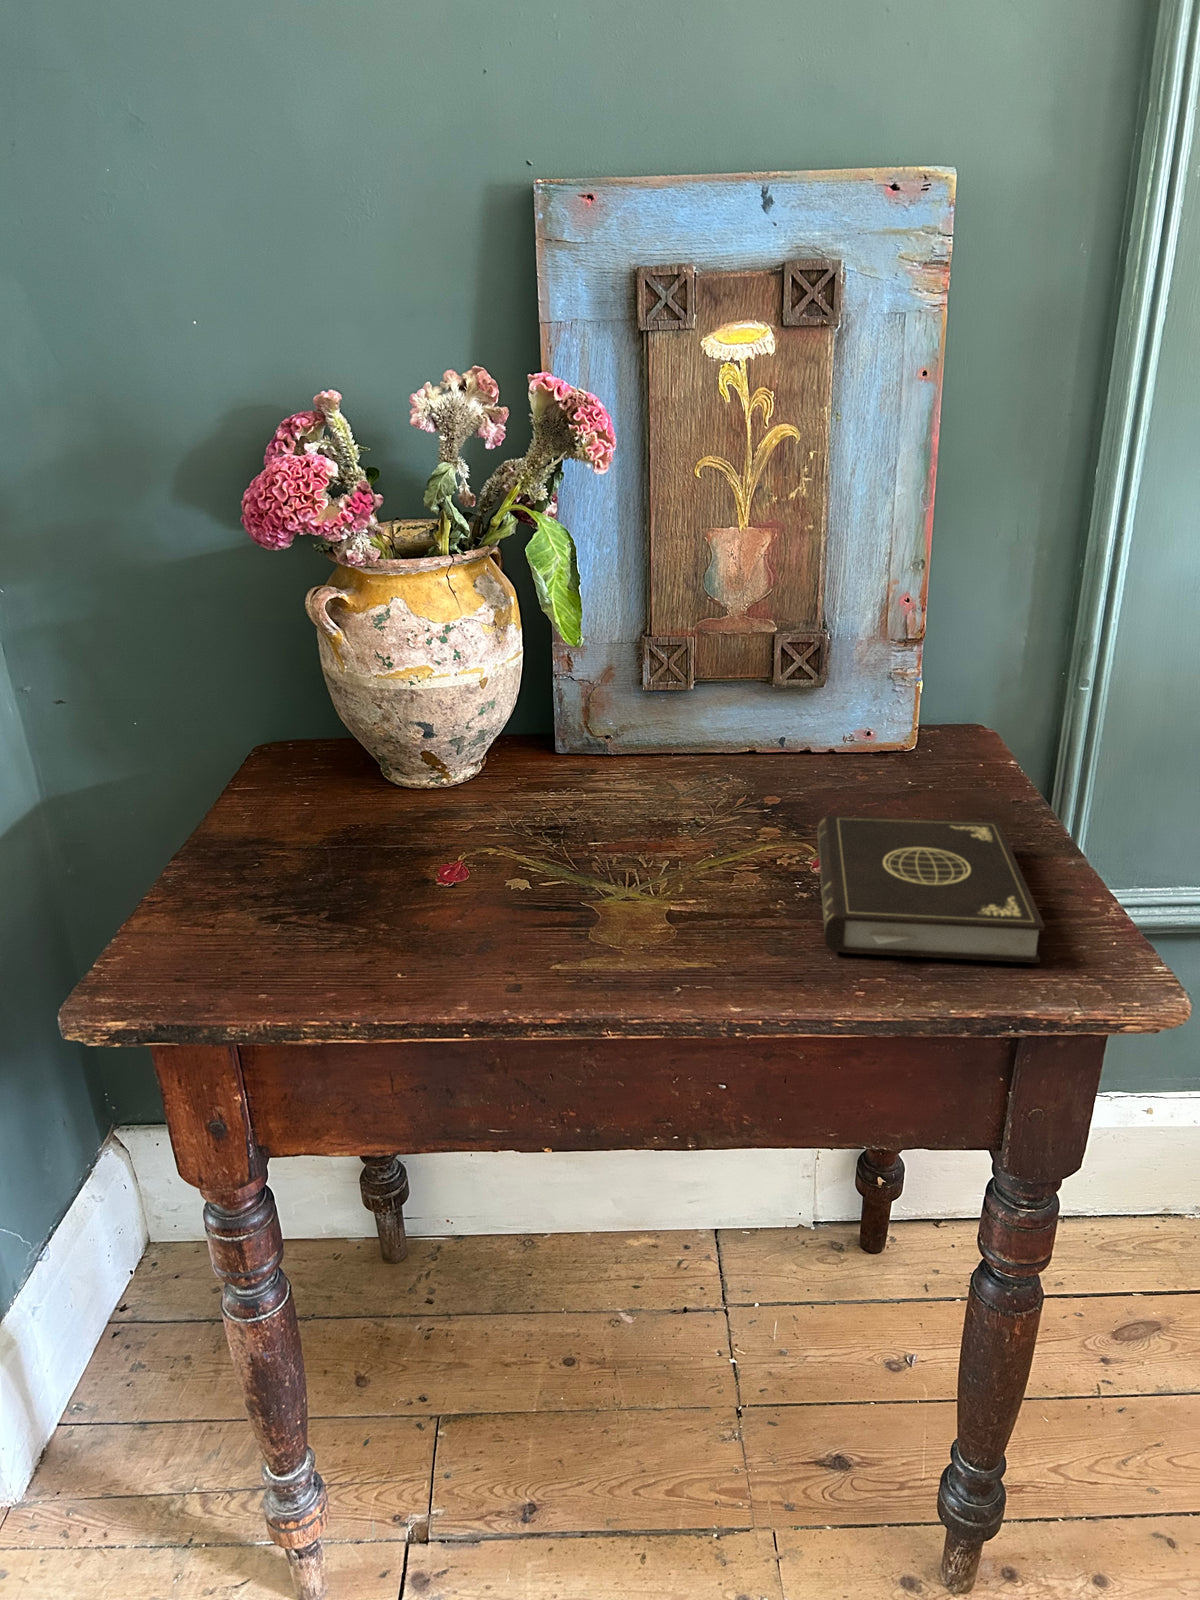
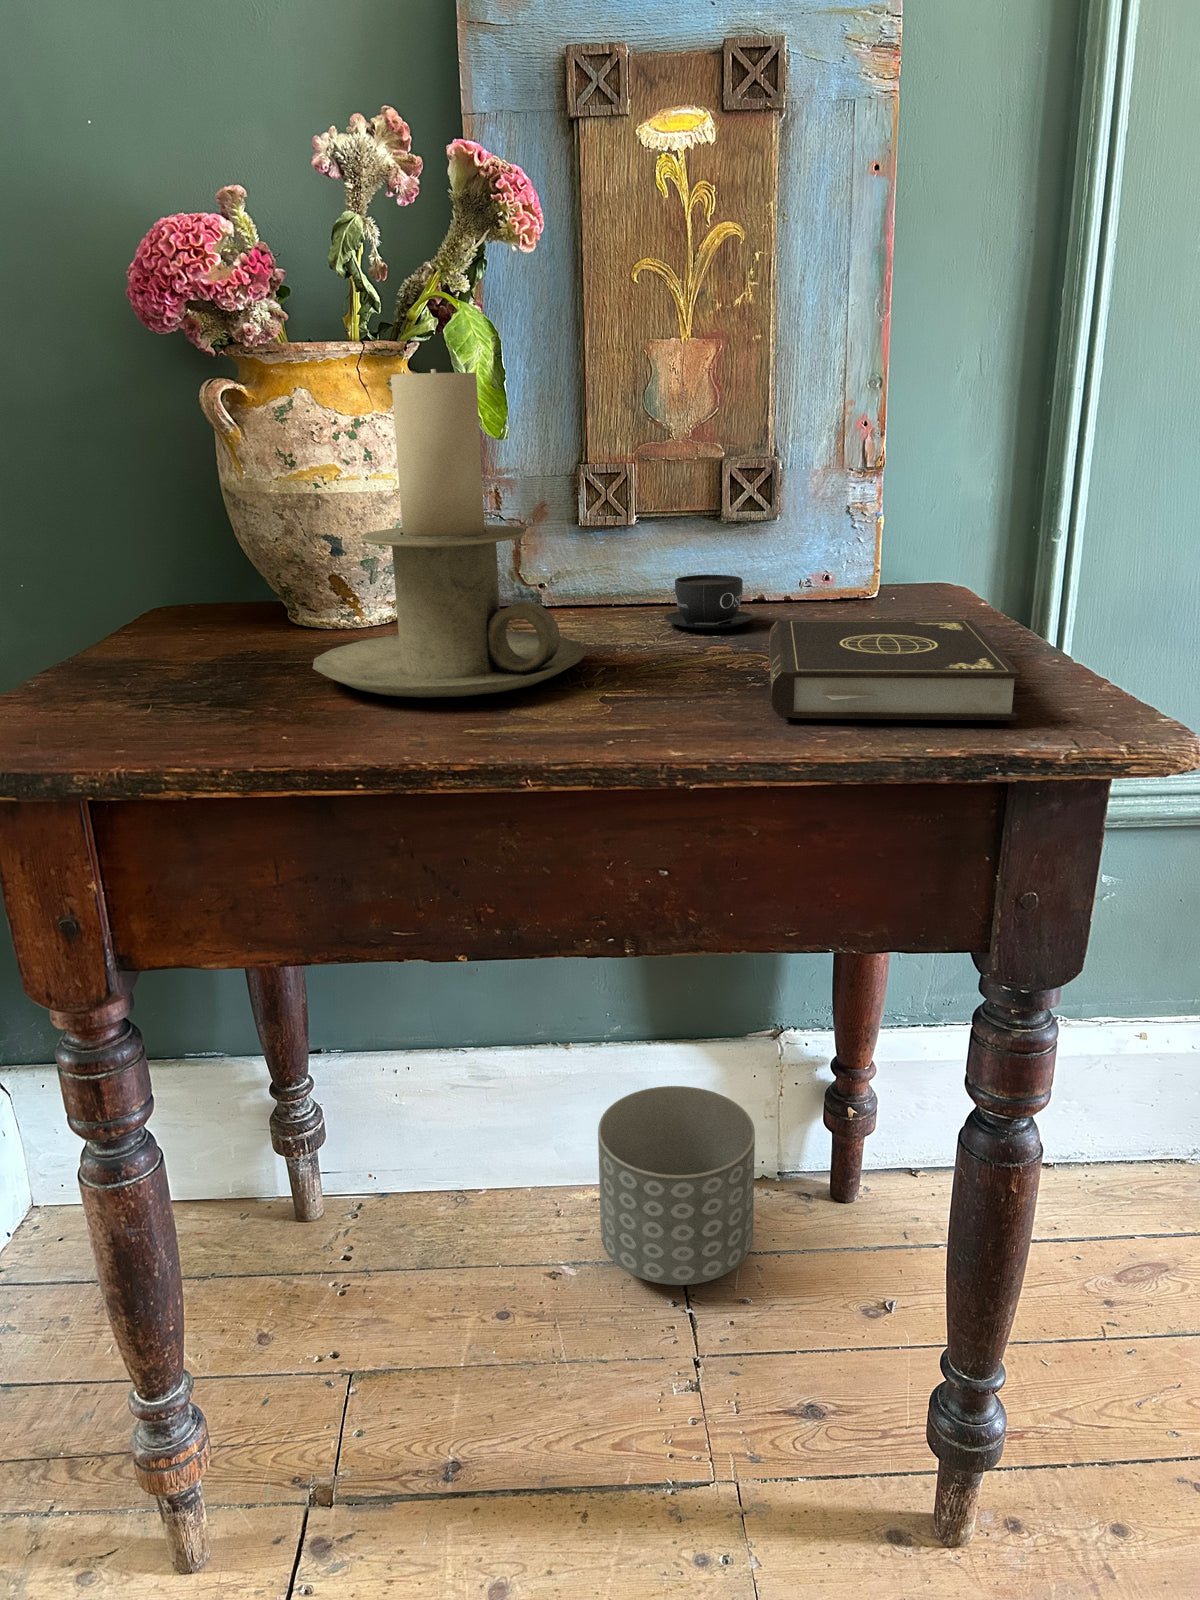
candle holder: none [416,615,657,912] -> present [313,369,587,697]
teacup: none [720,745,812,802] -> present [664,575,765,629]
planter: none [651,1155,790,1340] -> present [598,1086,755,1285]

